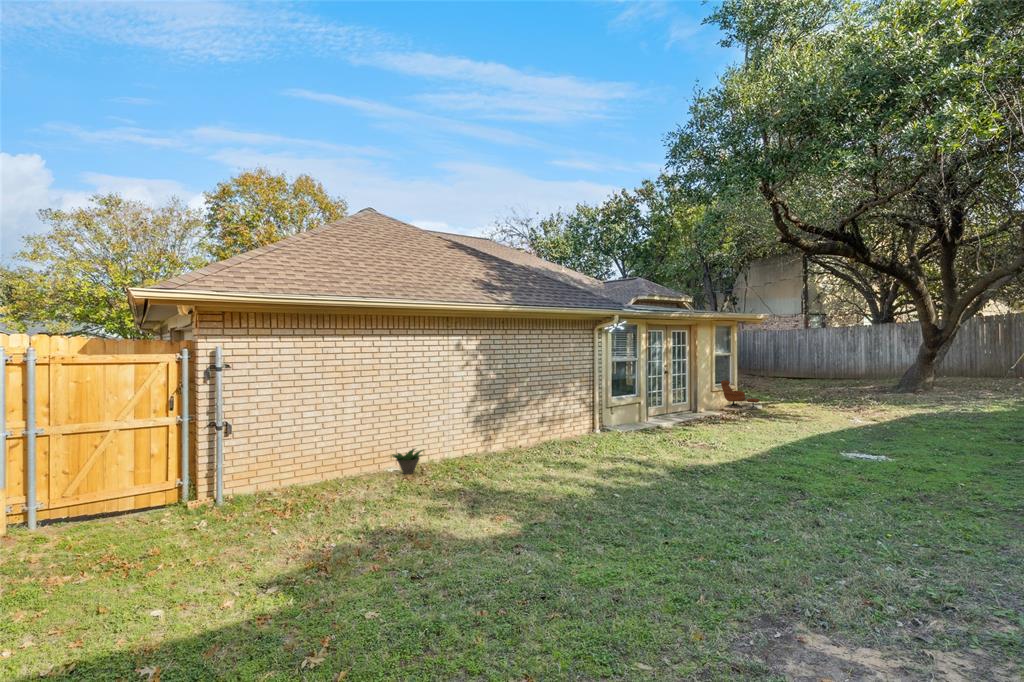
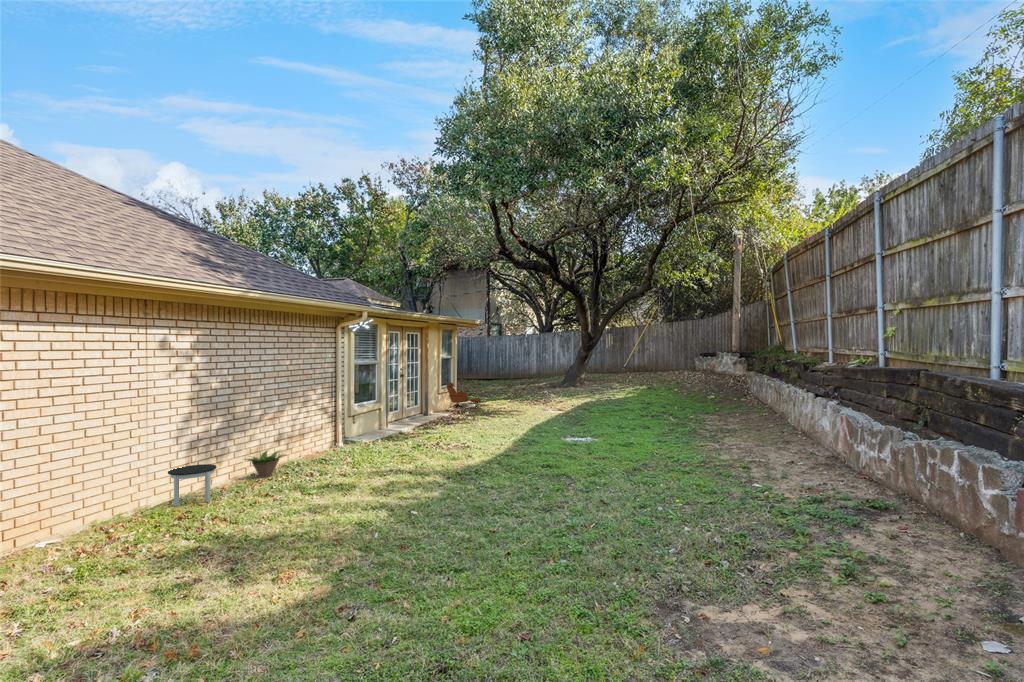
round table: none [460,434,489,461] -> present [168,464,216,506]
decorative plant: present [392,449,423,474] -> present [245,450,286,477]

